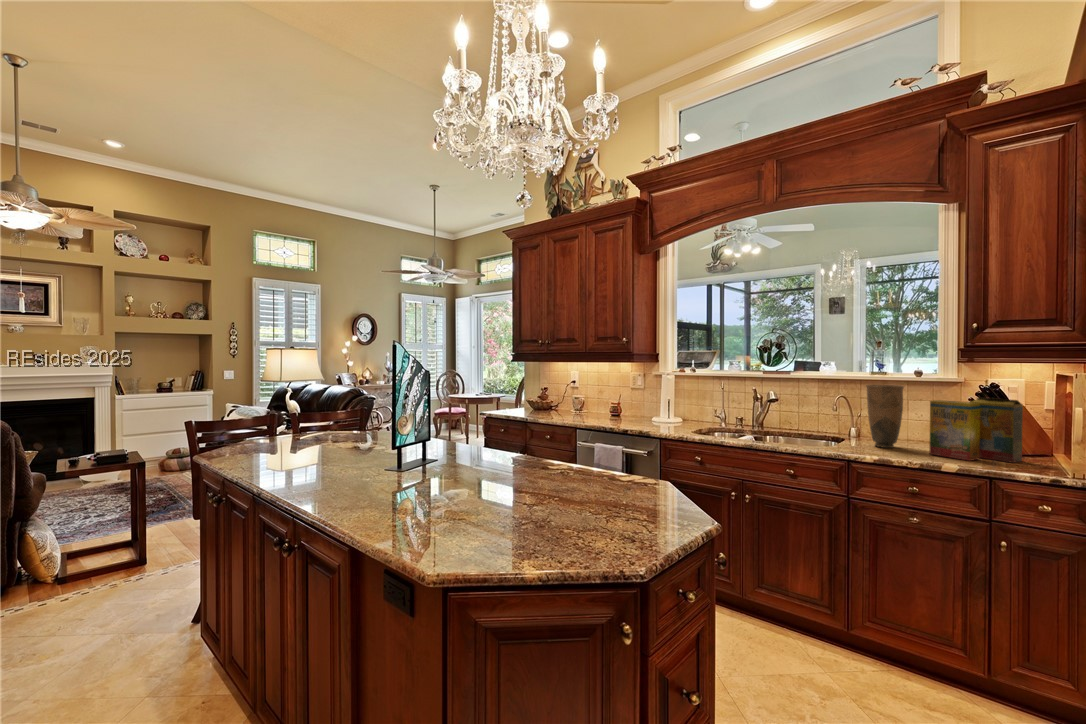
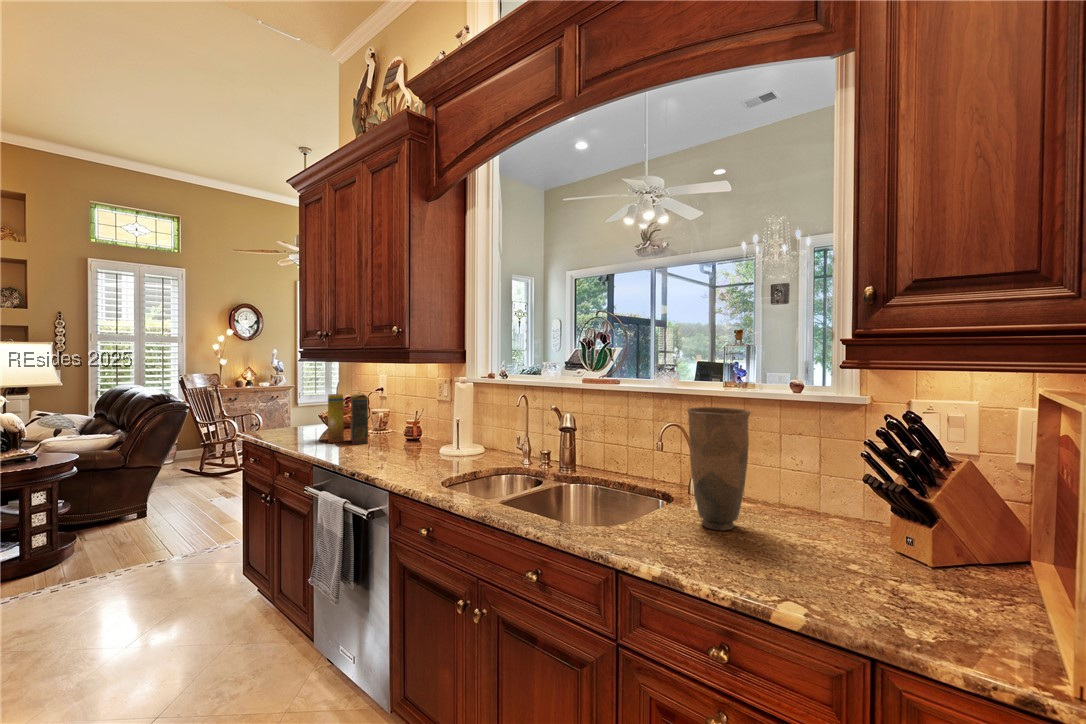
cereal box: present [930,398,1023,463] -> present [328,393,368,445]

